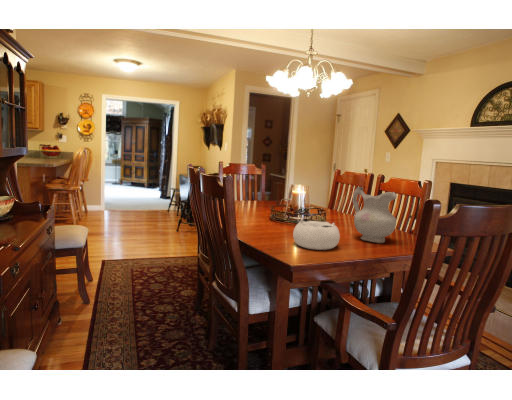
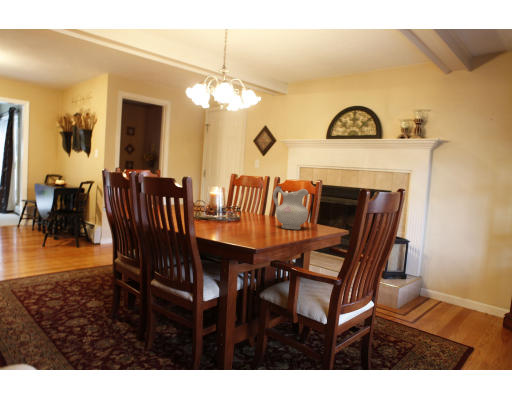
decorative bowl: present [293,218,340,250] -> none [238,212,276,237]

